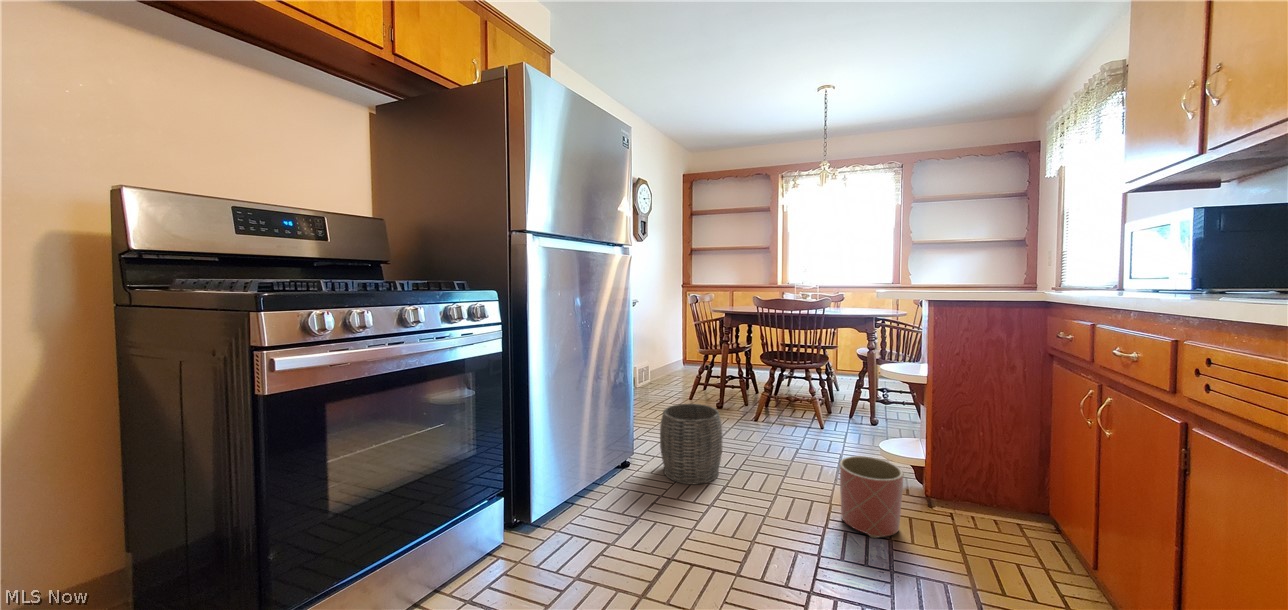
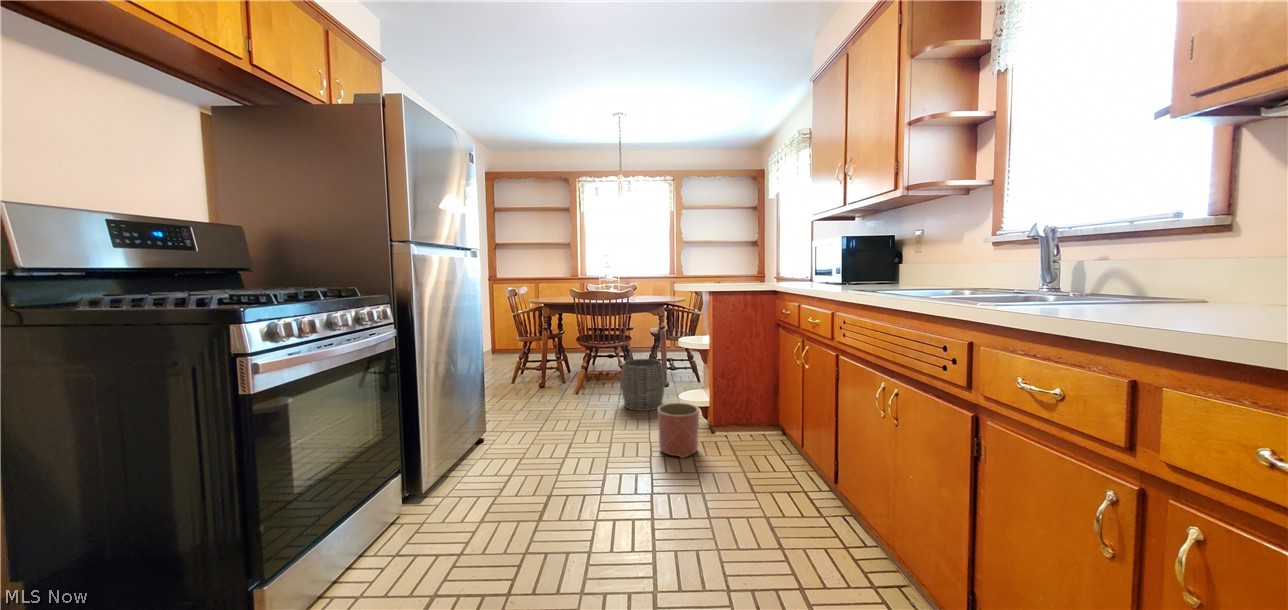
woven basket: present [660,404,722,484] -> present [621,359,665,411]

